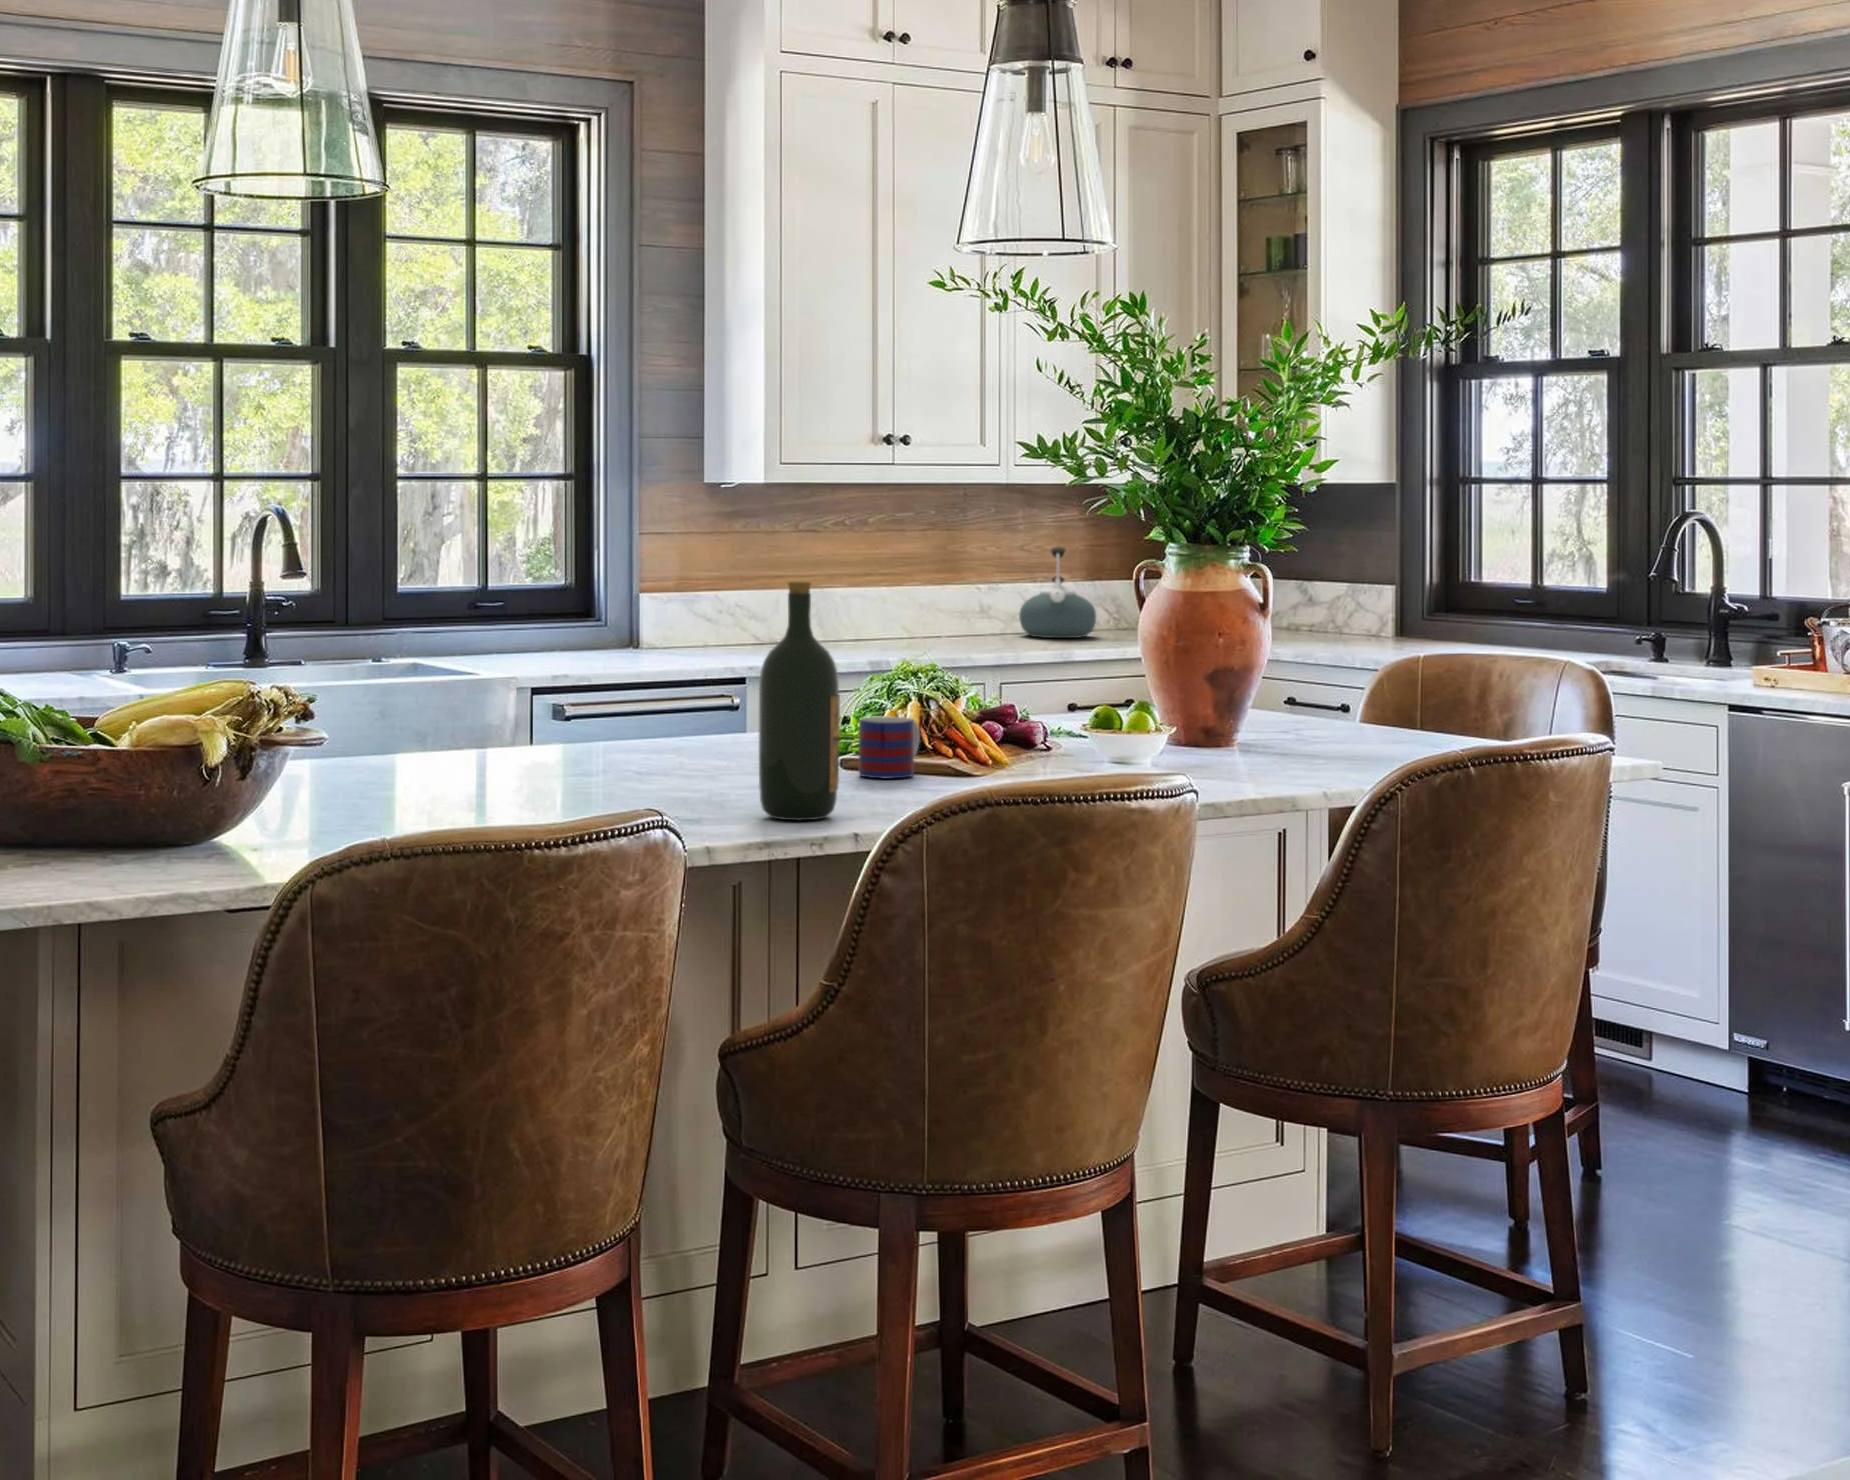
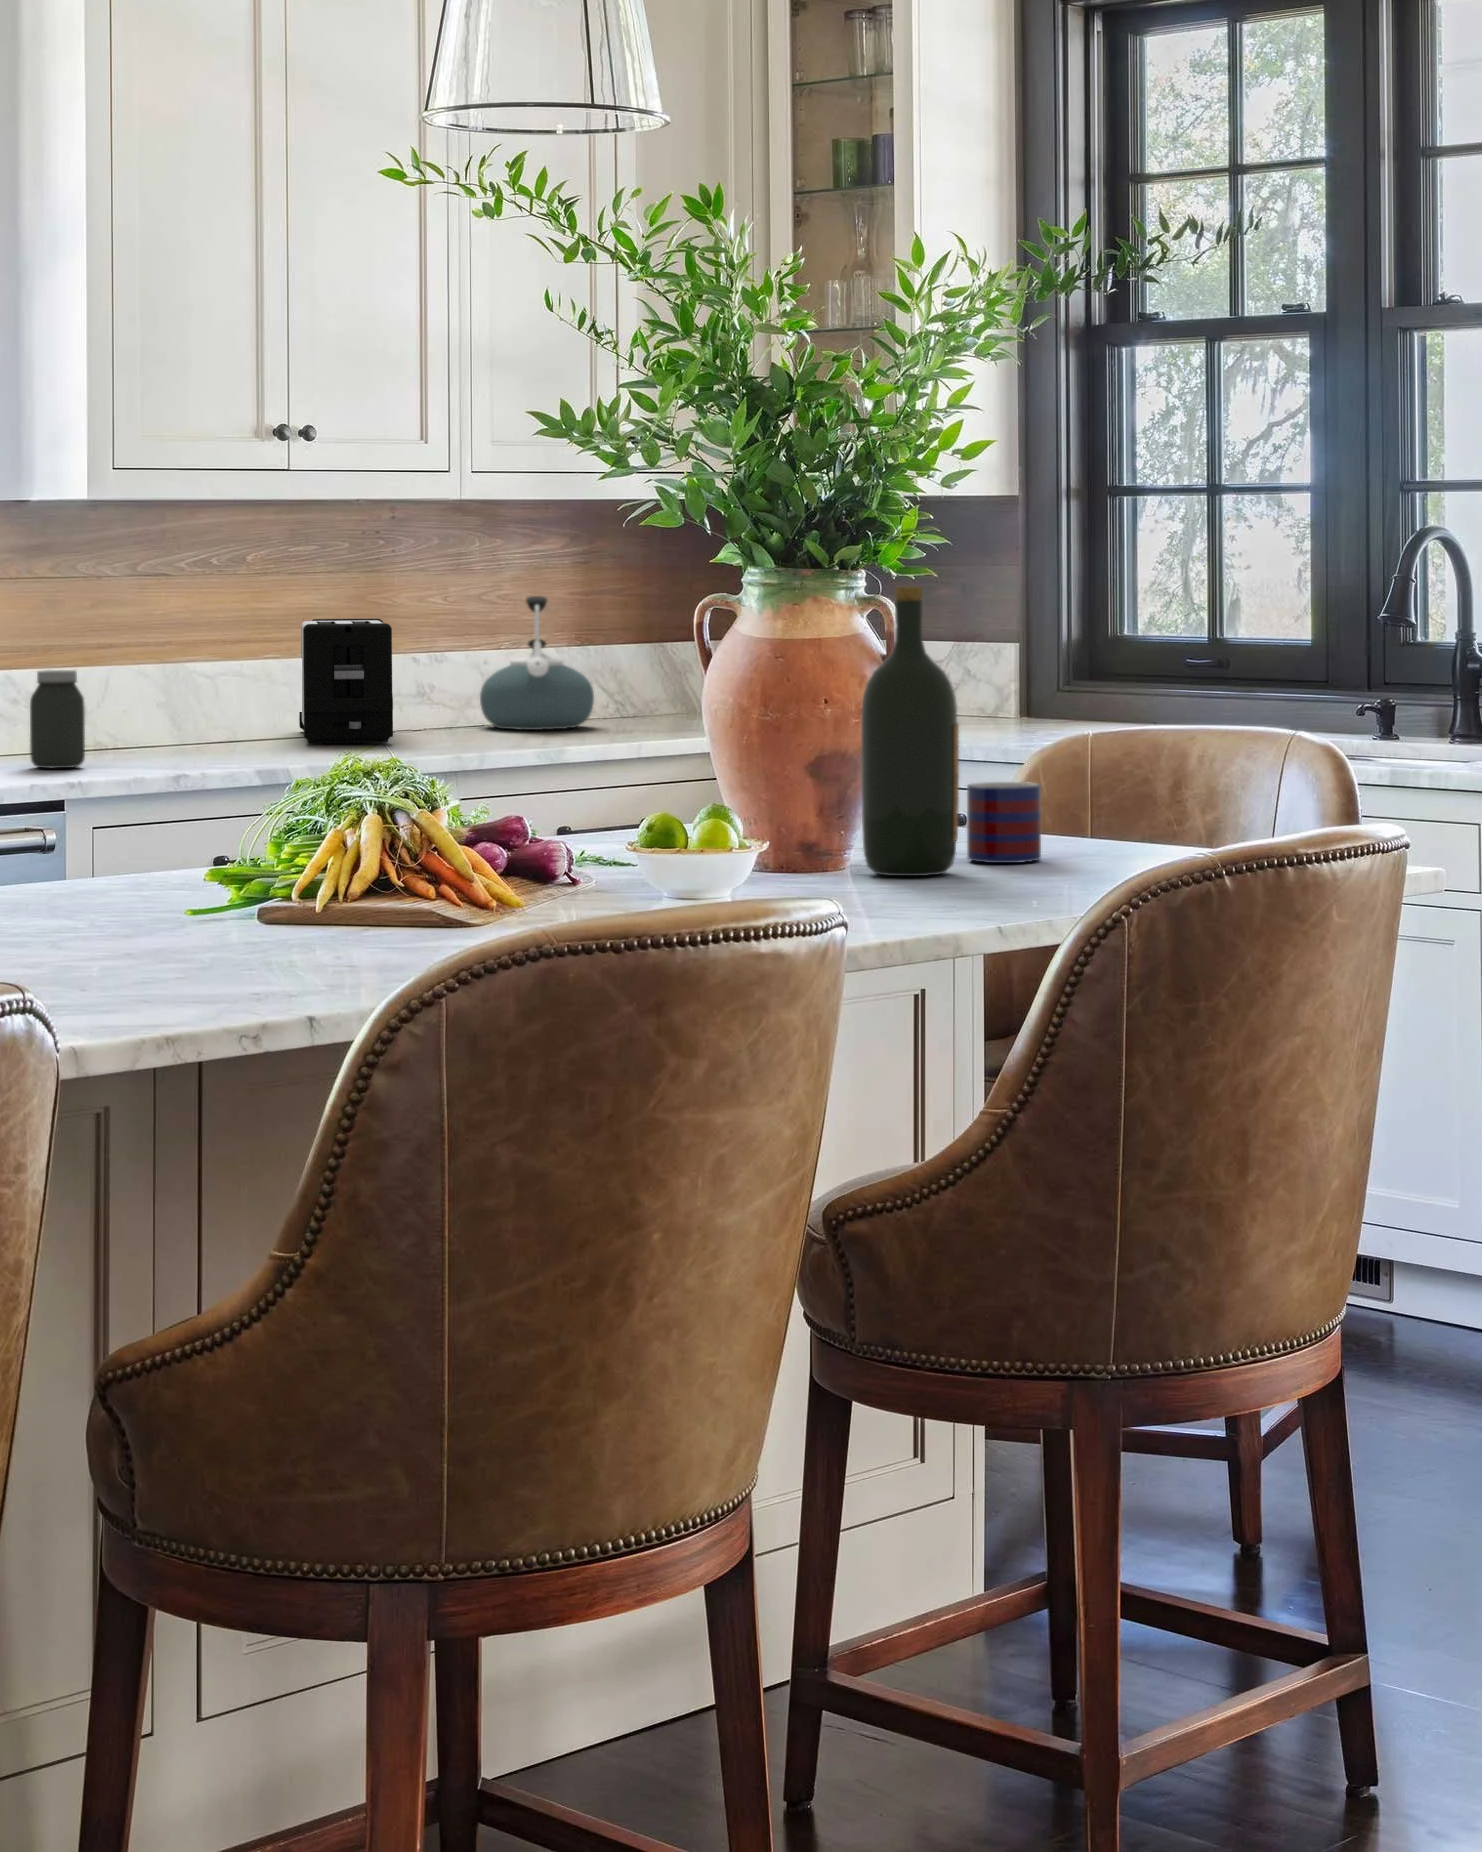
toaster: none [899,561,959,644] -> present [299,619,393,743]
wine bottle: present [759,582,840,820] -> present [861,586,959,876]
jar: none [723,594,757,658] -> present [30,670,85,768]
mug: present [859,716,920,779] -> present [967,782,1041,863]

